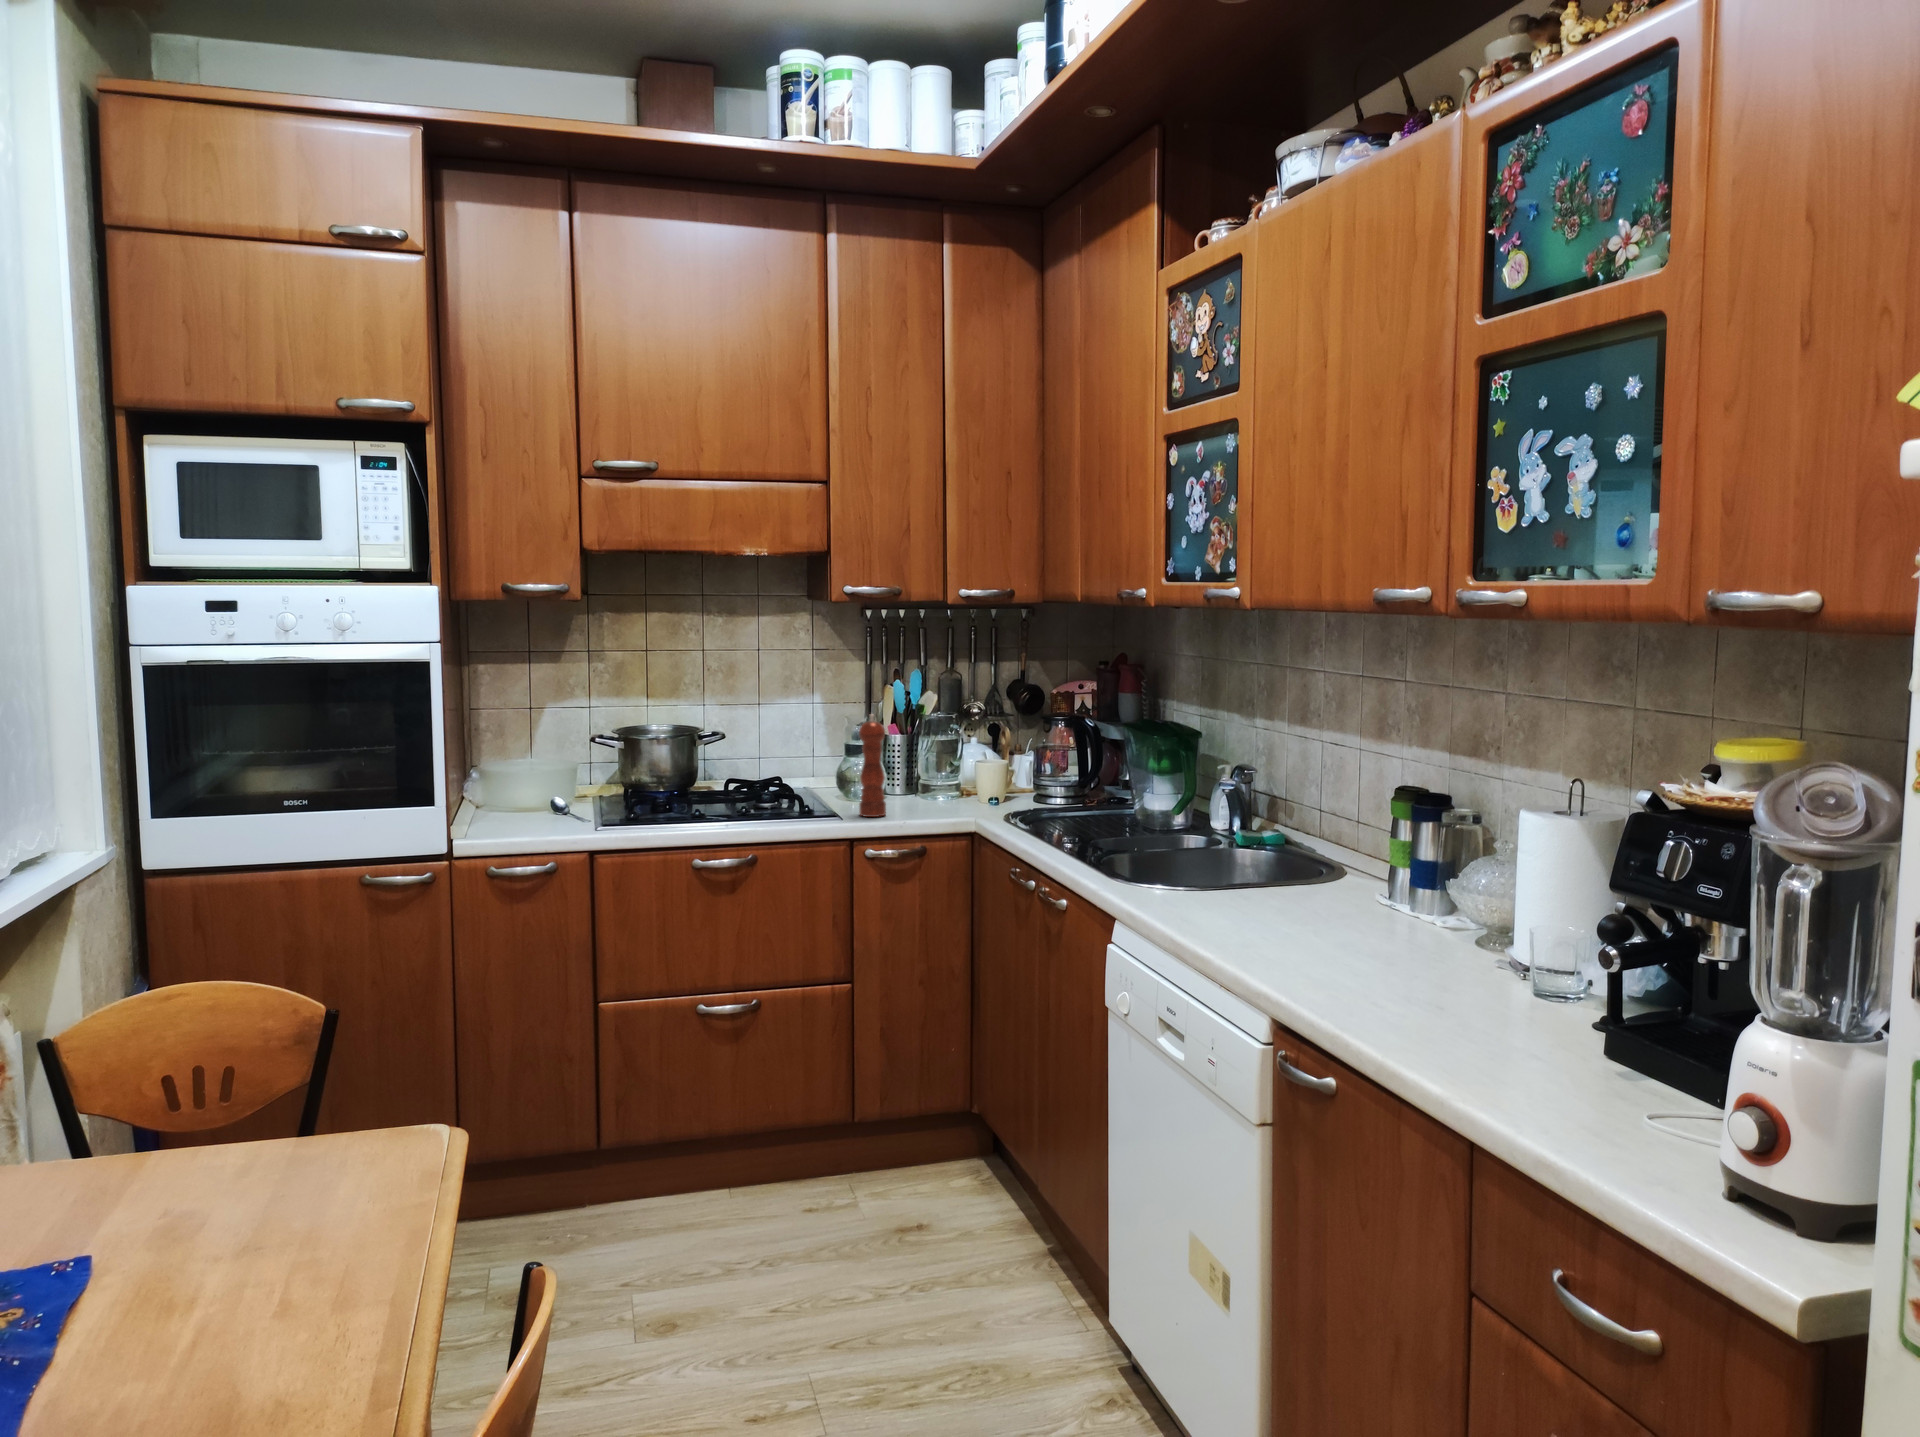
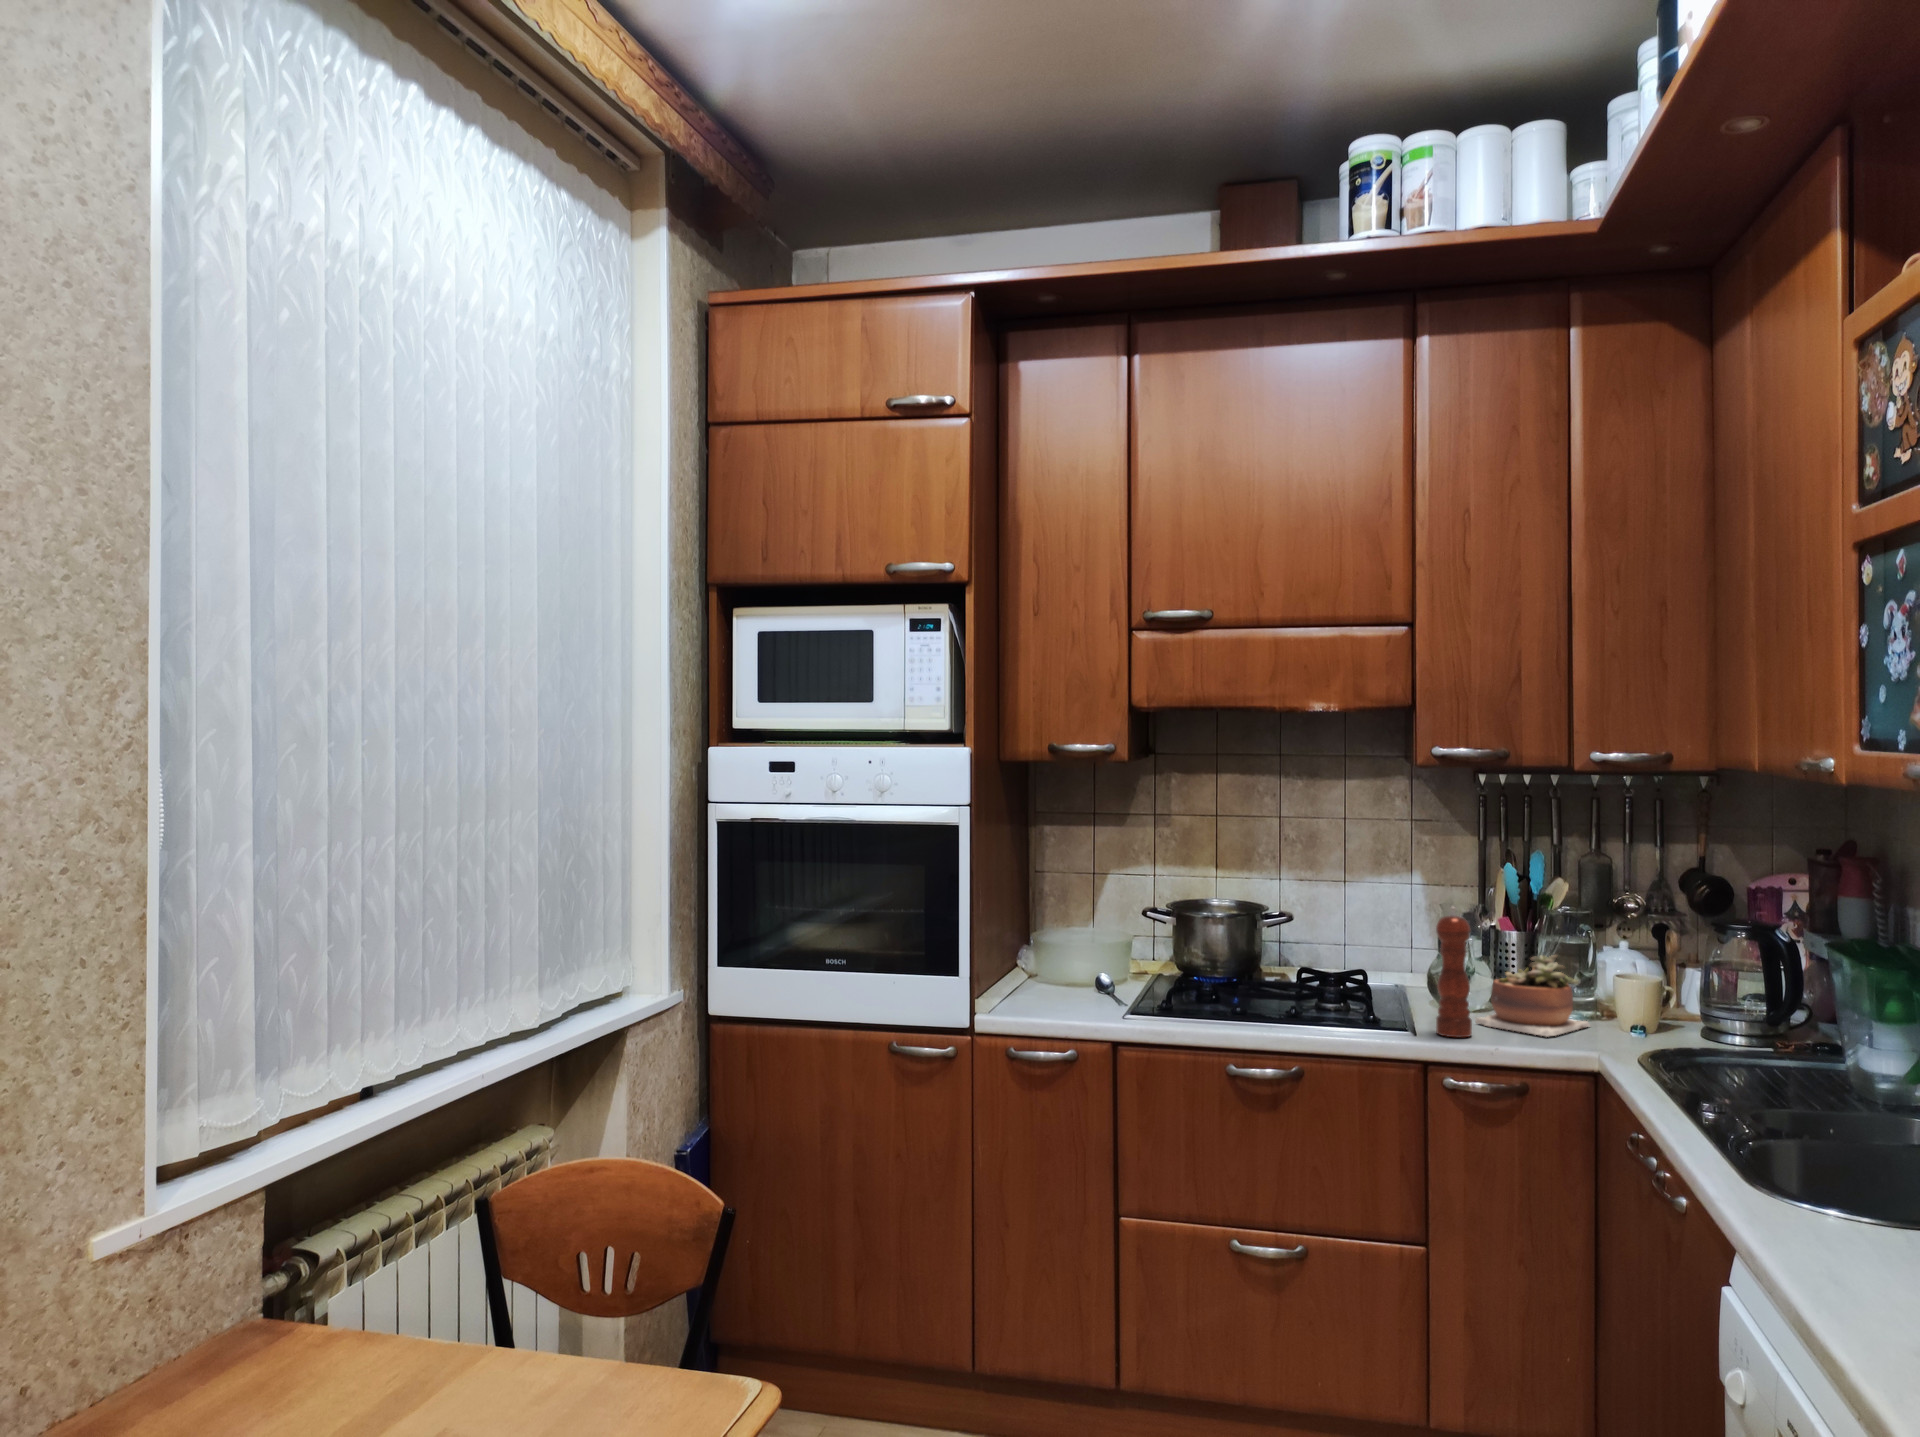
succulent plant: none [883,748,963,810] -> present [1476,955,1590,1036]

